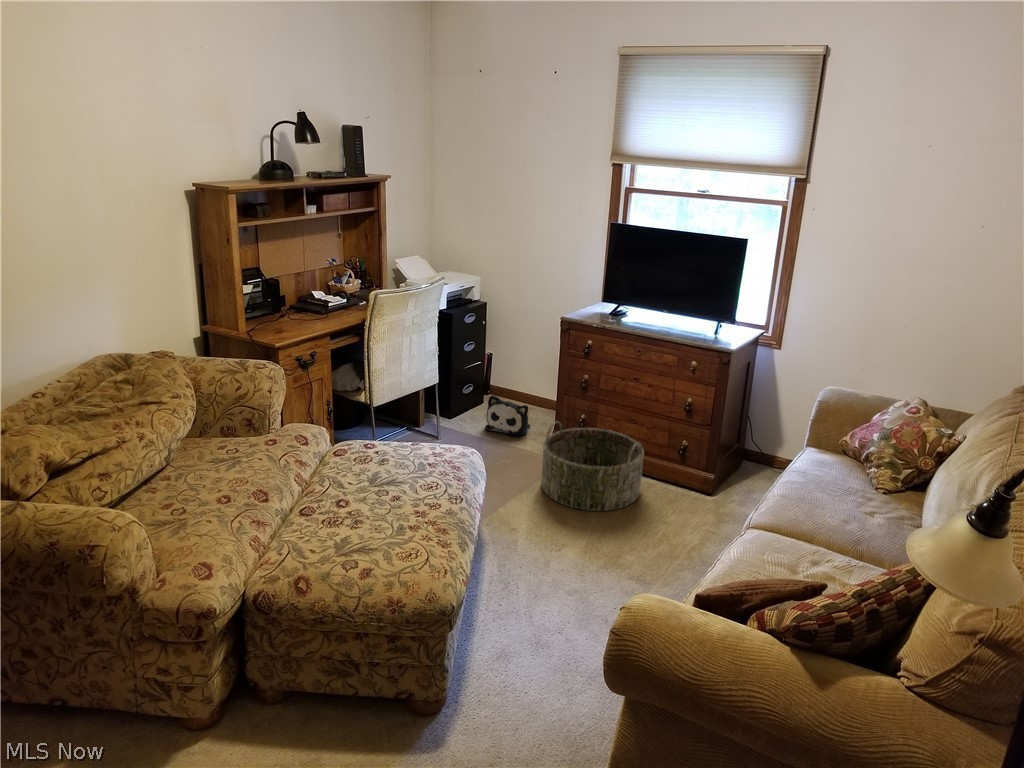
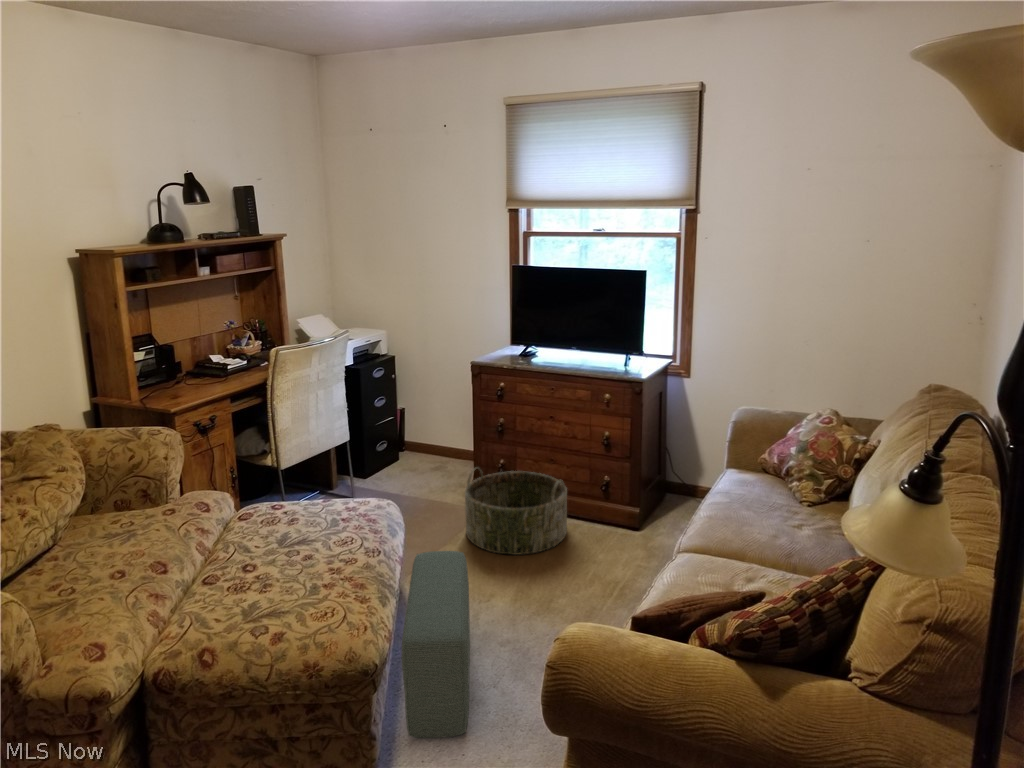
plush toy: present [485,395,530,436] -> none [405,449,451,488]
pouf: none [475,503,541,676] -> present [401,551,470,738]

